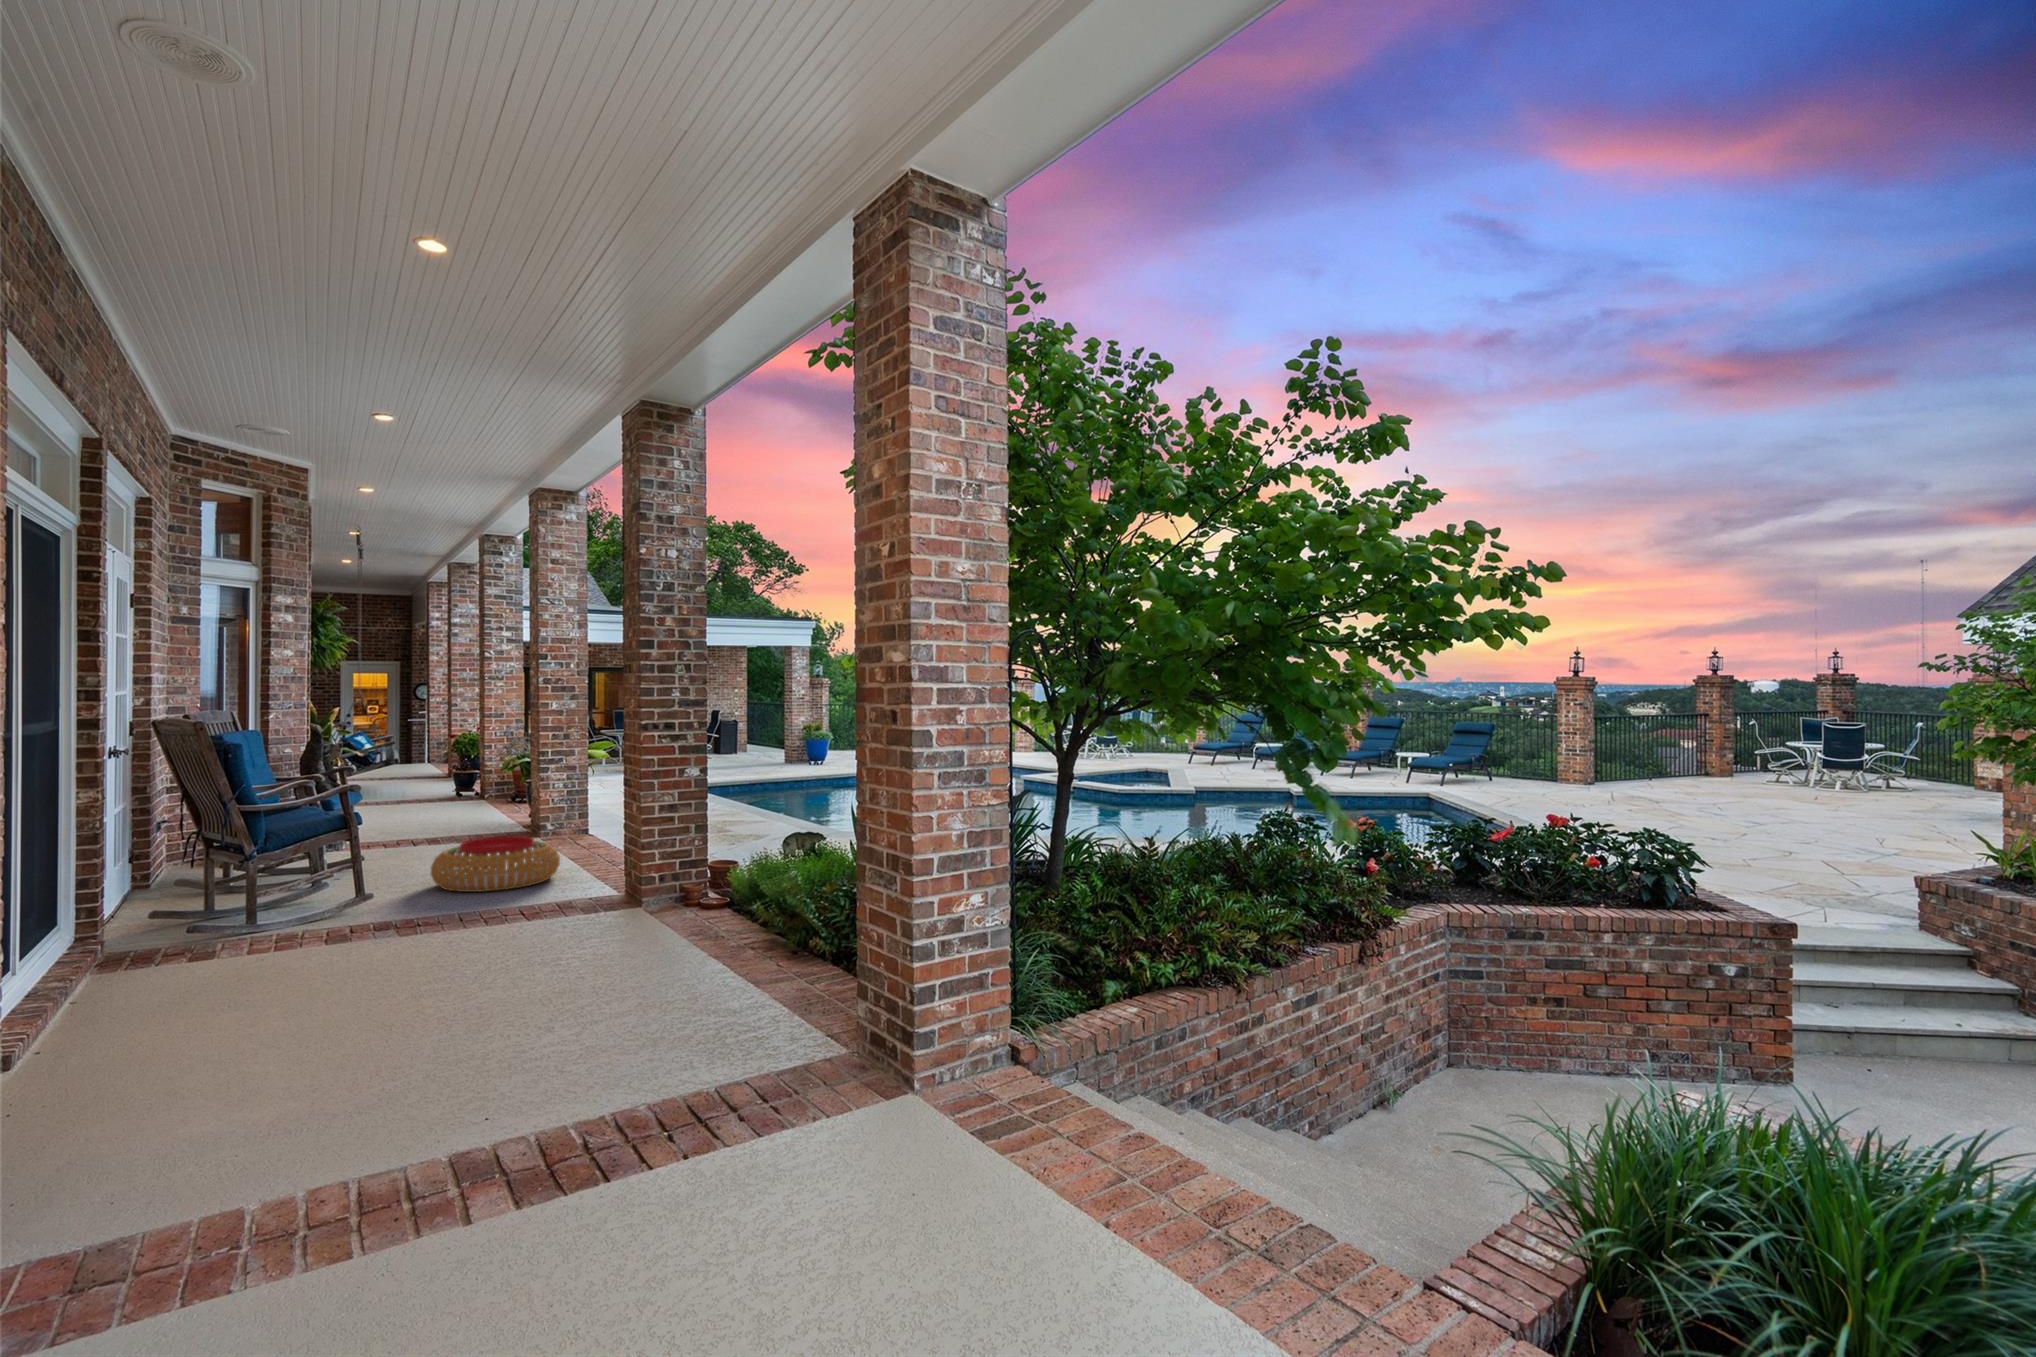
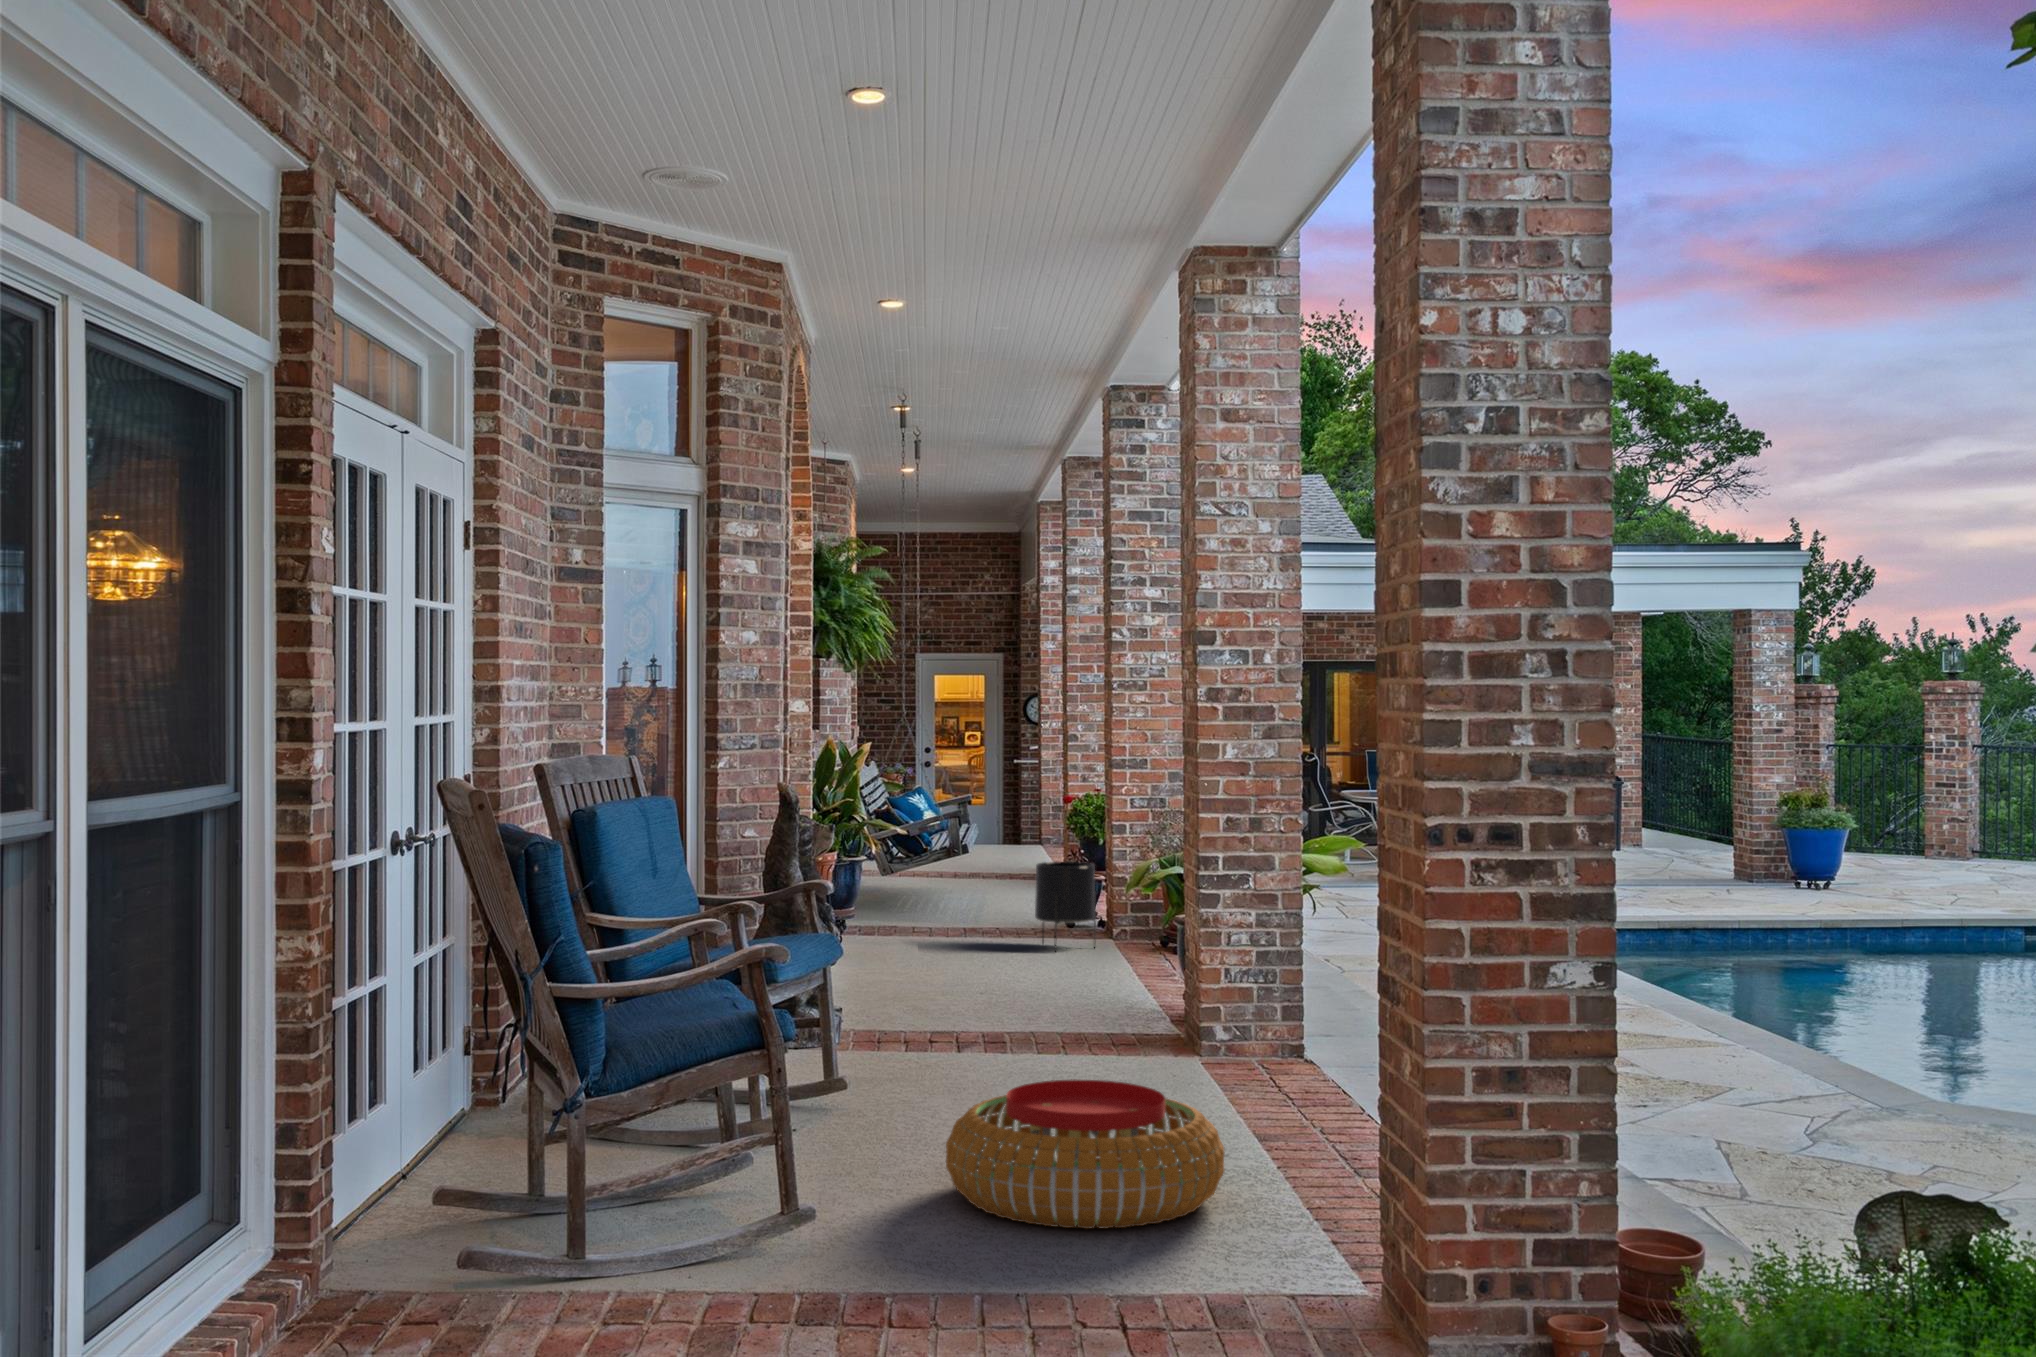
planter: none [445,762,479,805] -> present [1035,862,1096,951]

